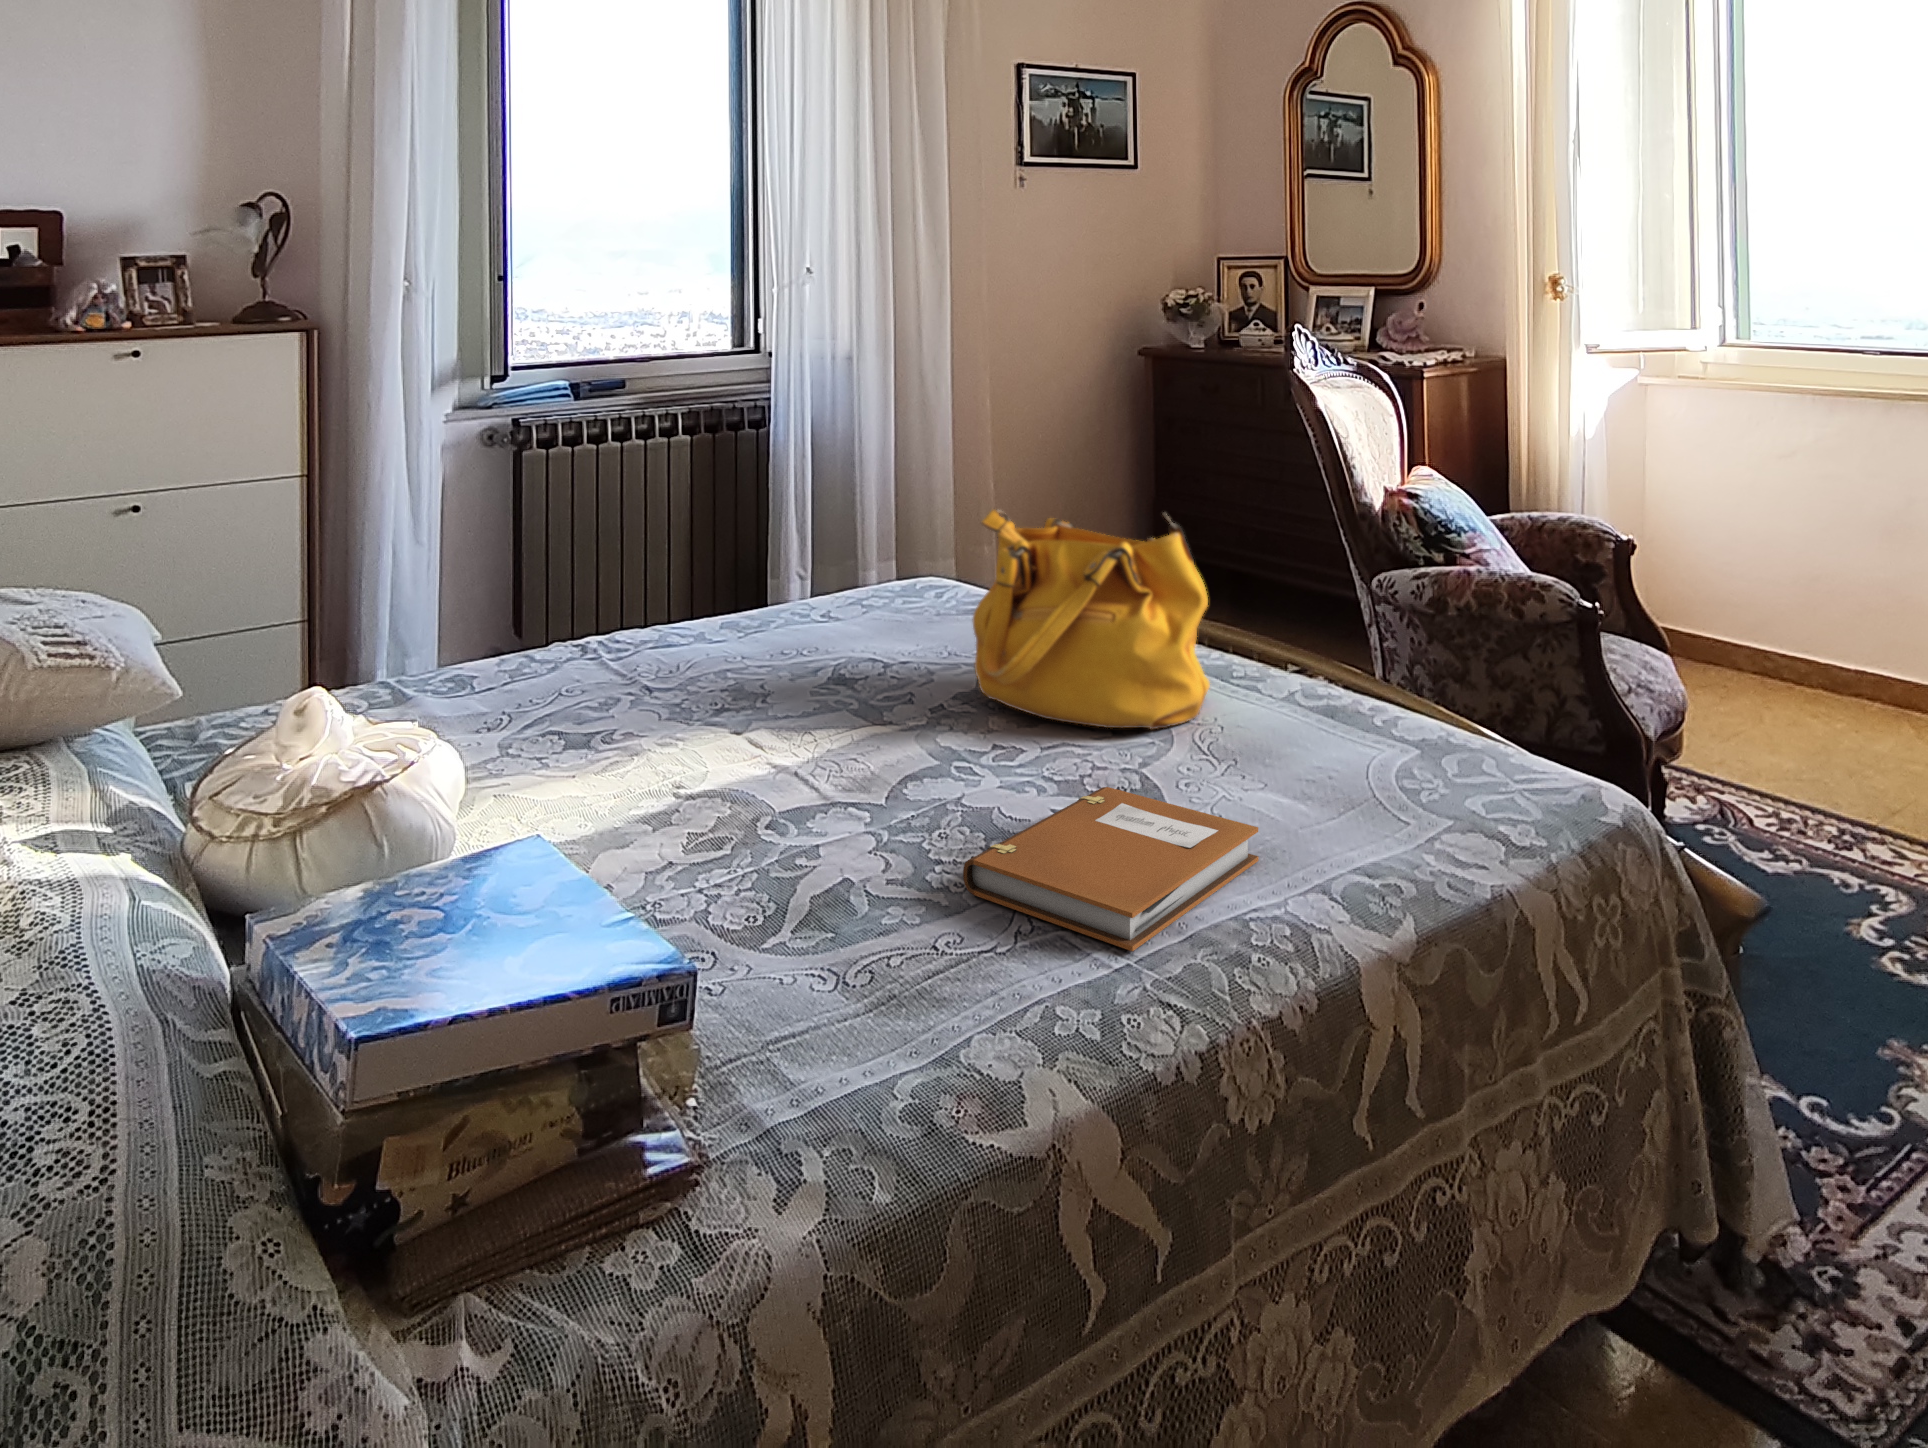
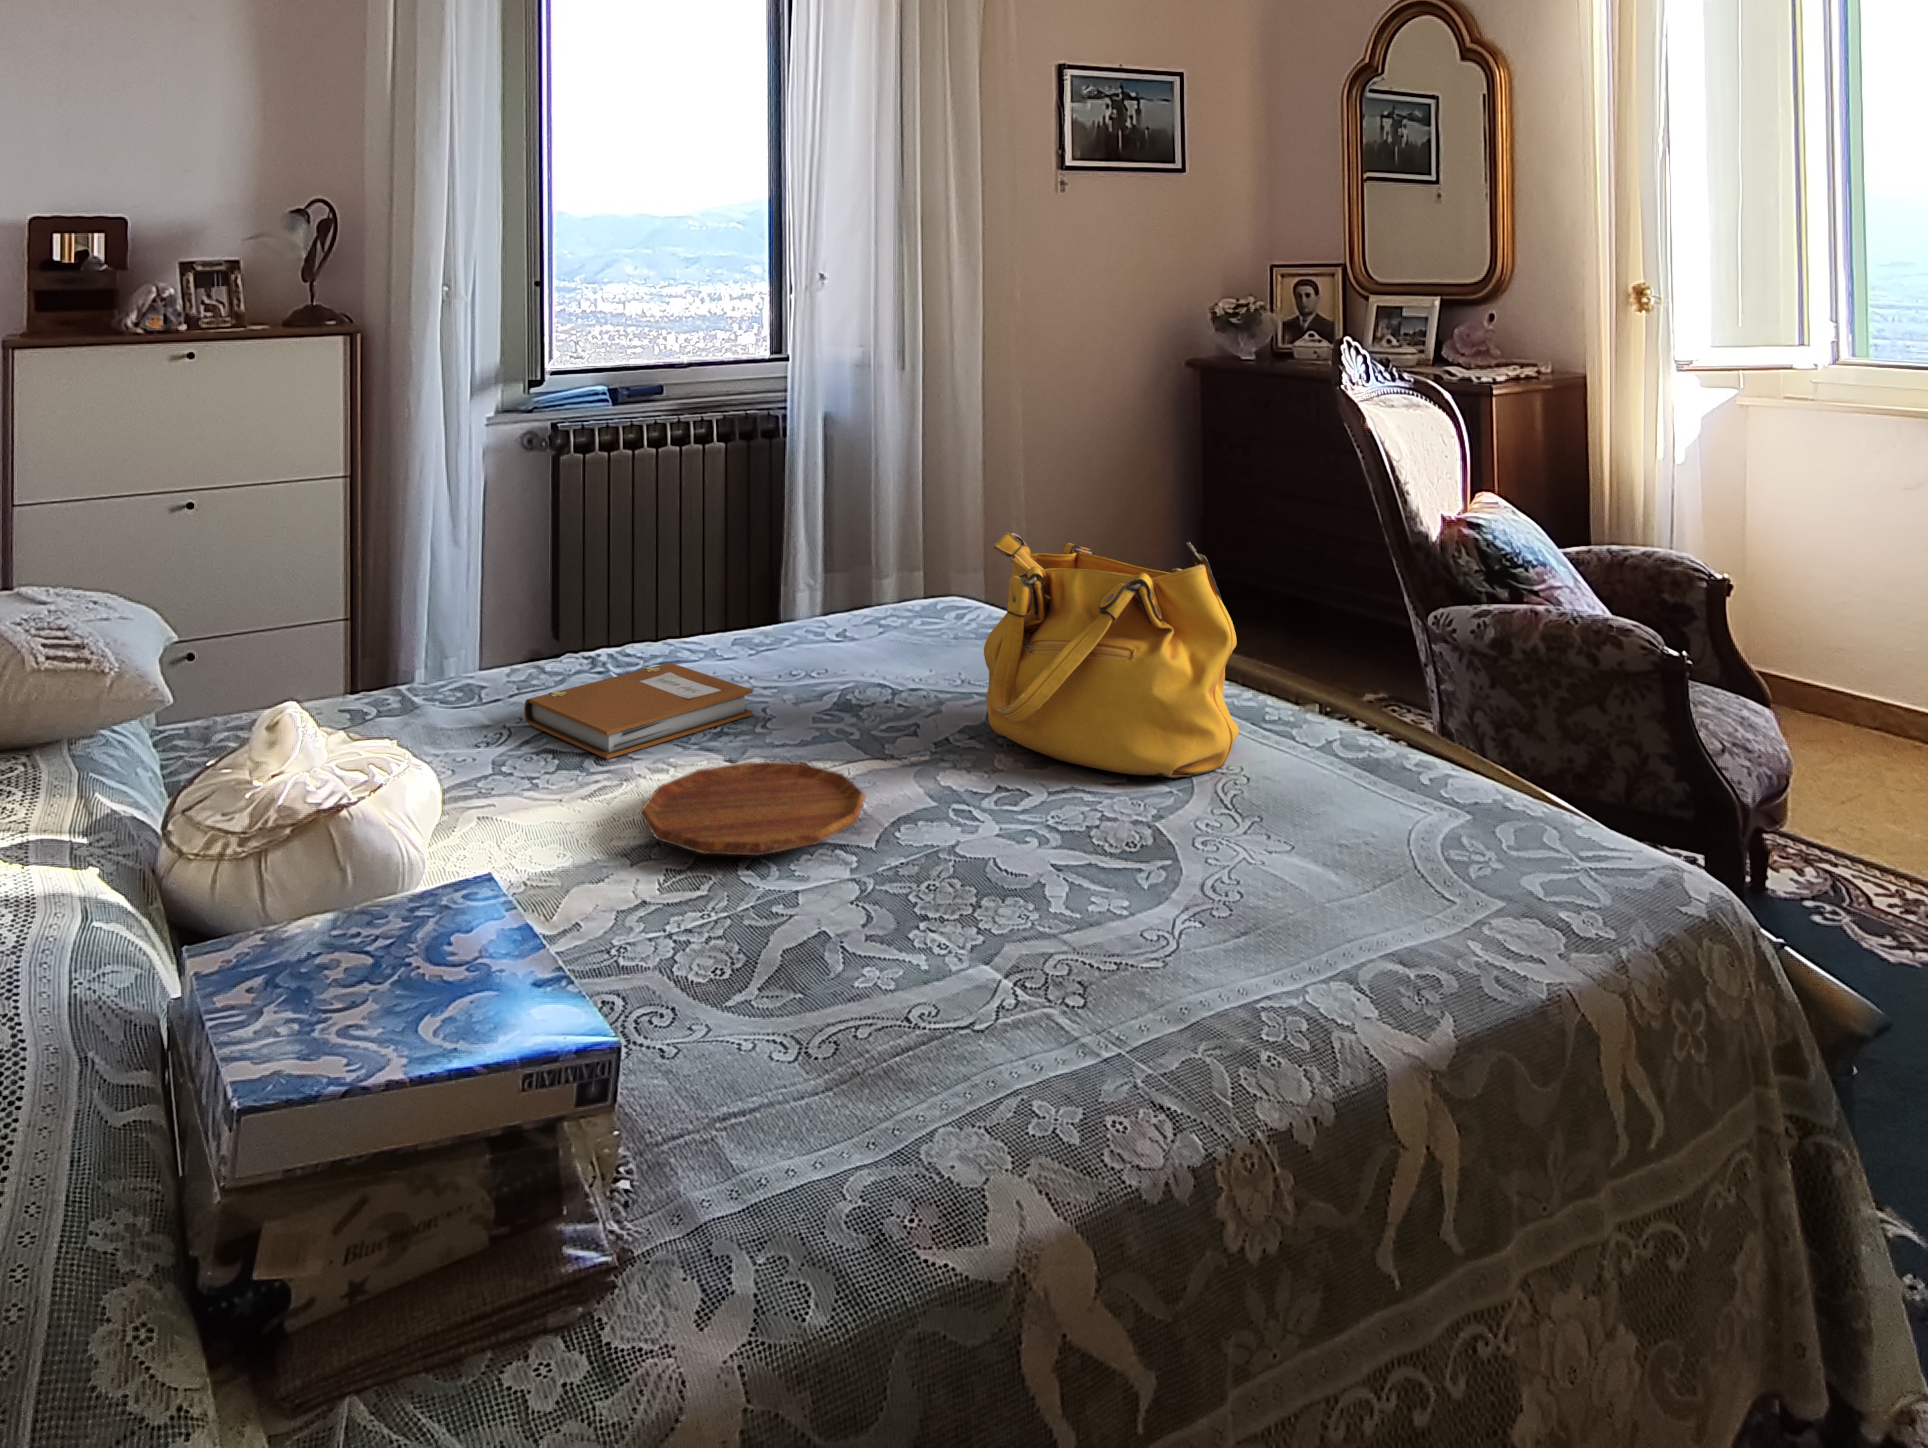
tray: none [654,731,871,816] -> present [640,761,866,855]
notebook: present [963,787,1259,951] -> present [524,663,753,759]

